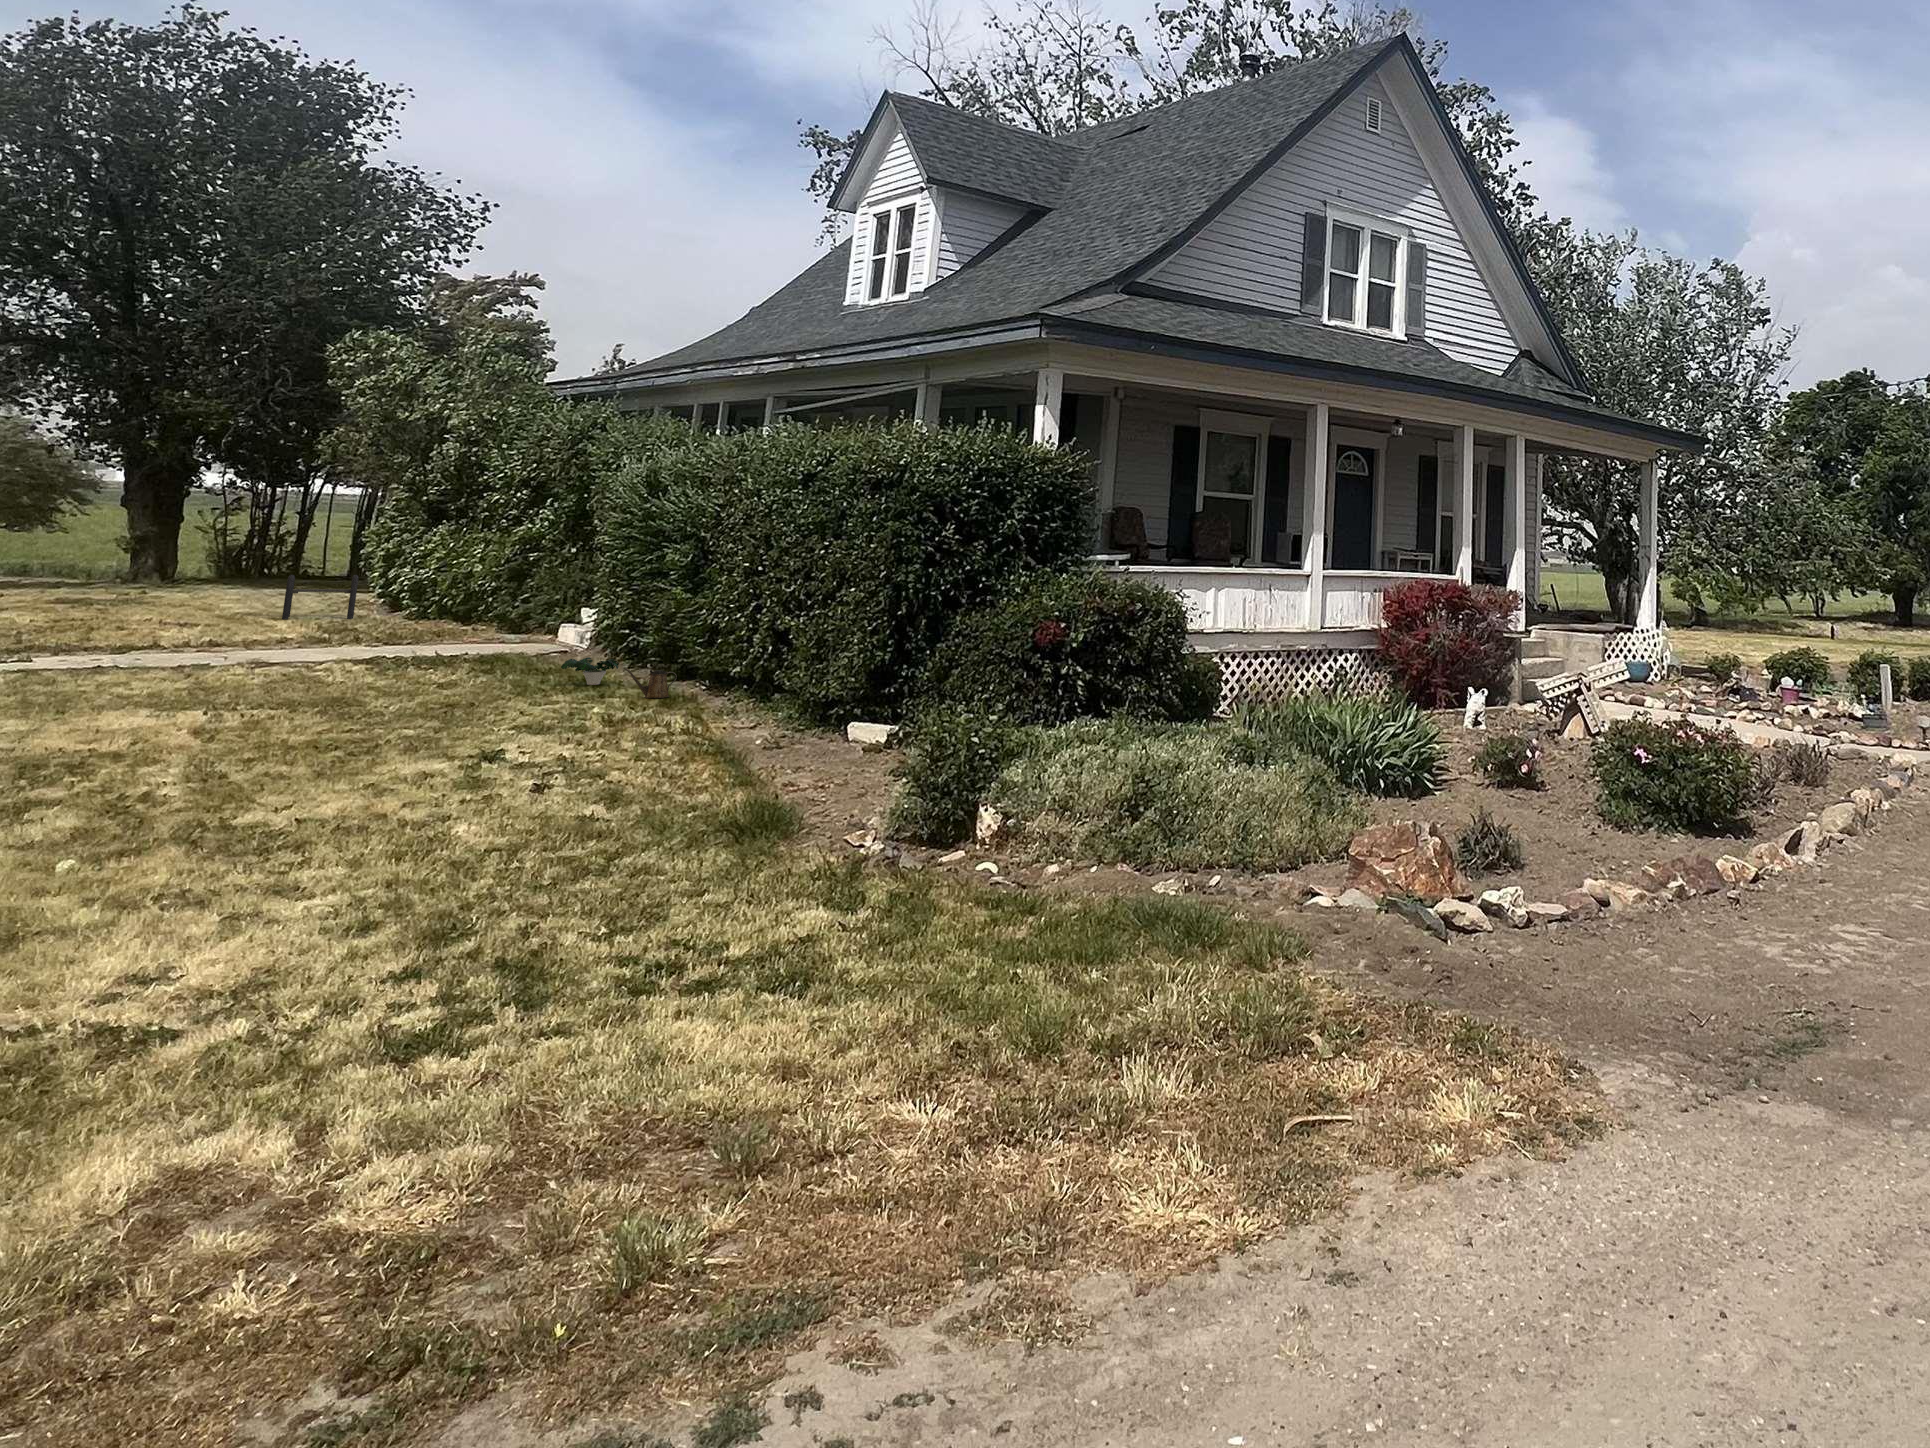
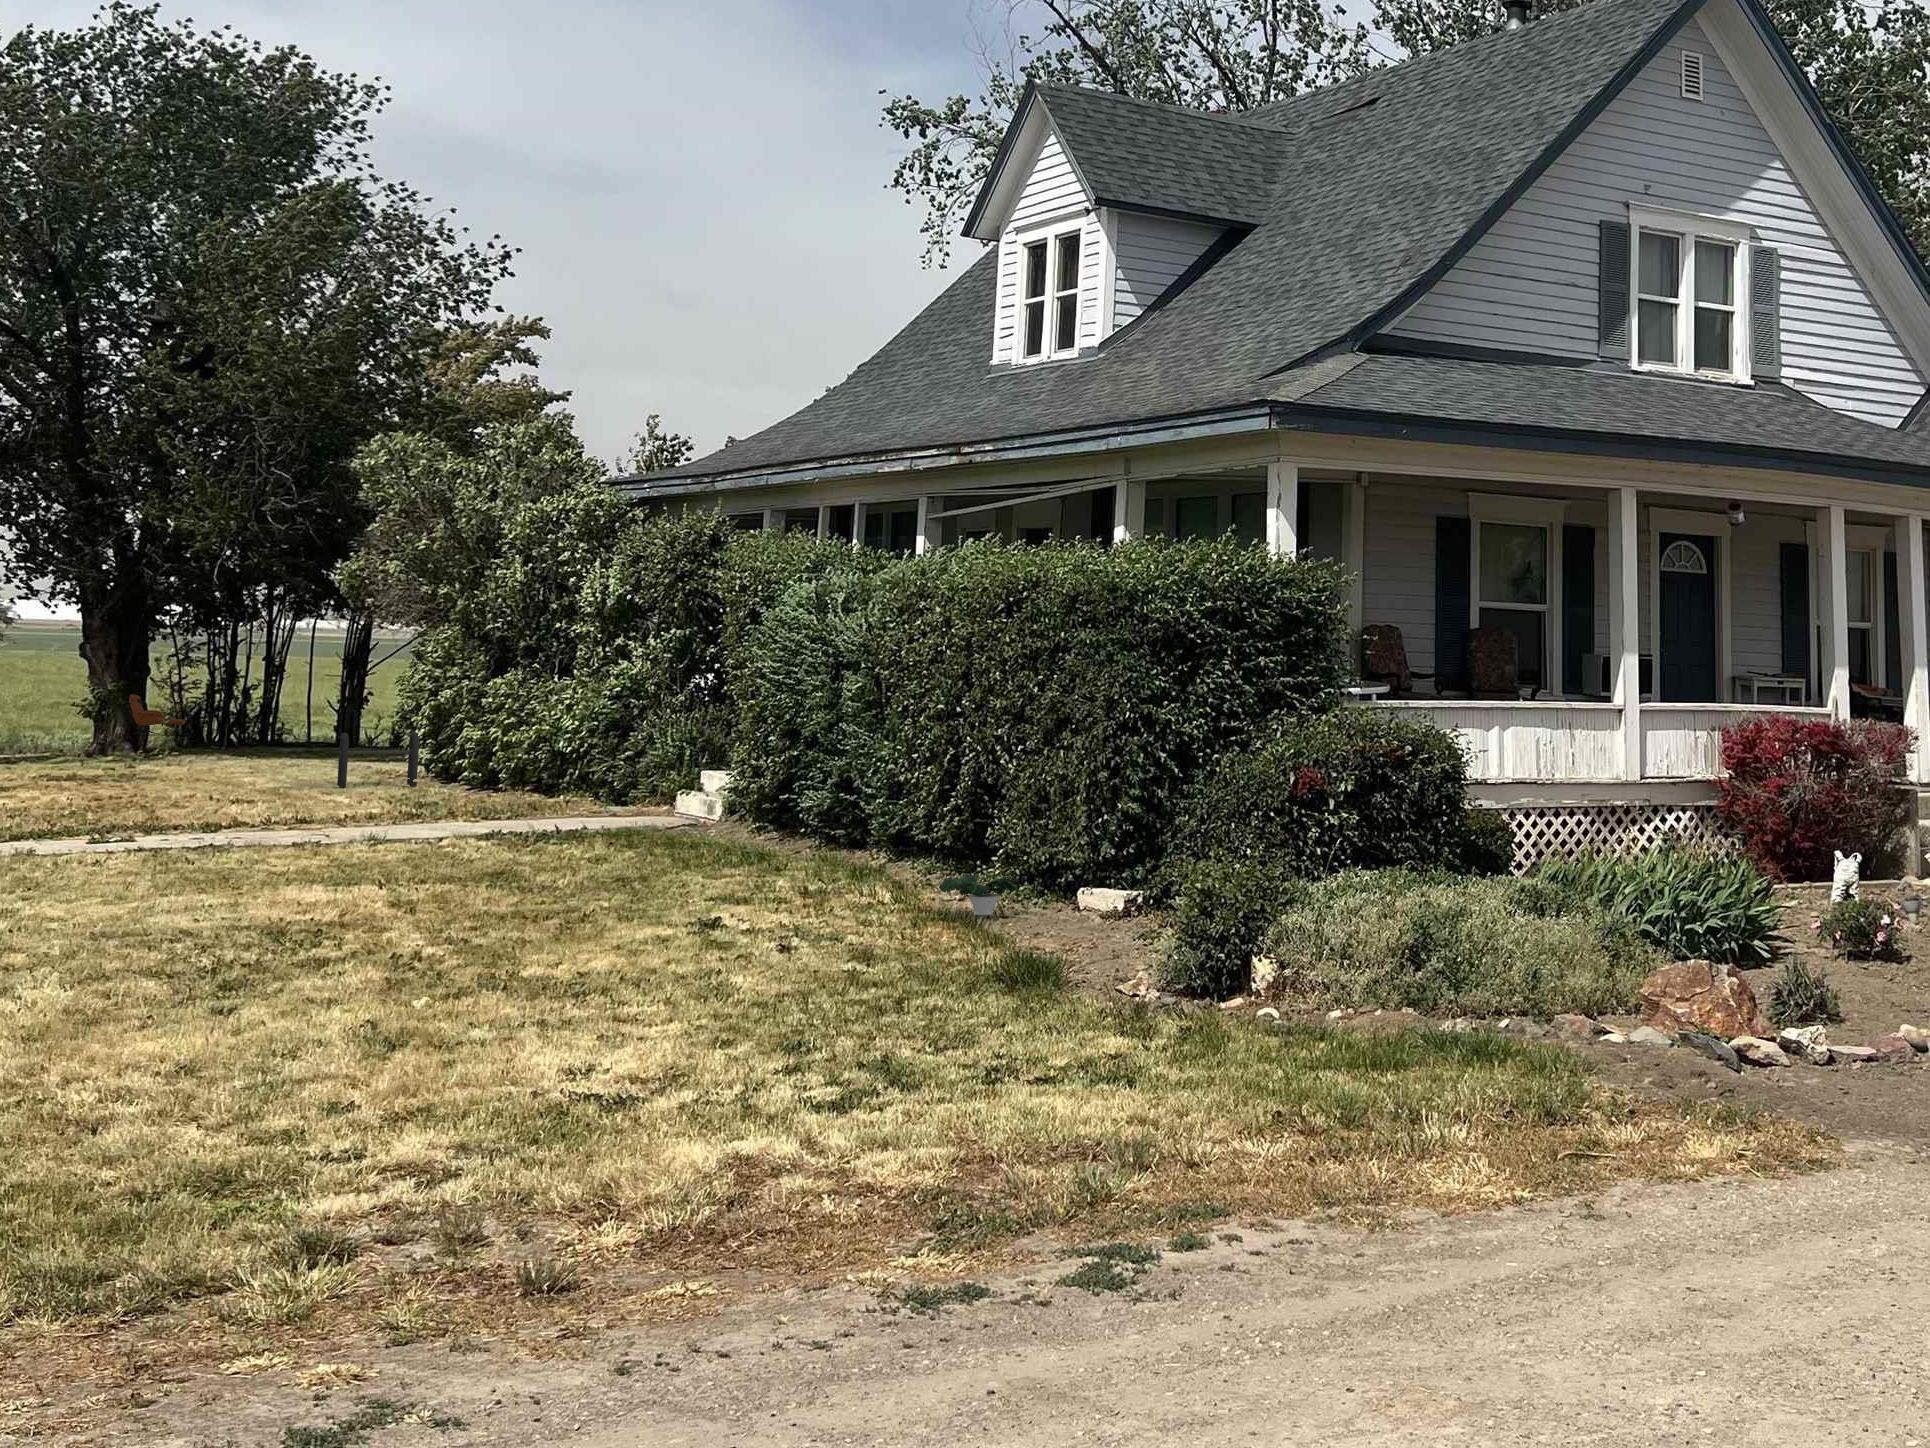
lounge chair: none [156,540,205,573] -> present [129,695,186,736]
potted plant: present [561,657,619,685] -> present [939,875,1018,915]
watering can: present [625,669,677,698] -> none [795,833,853,868]

